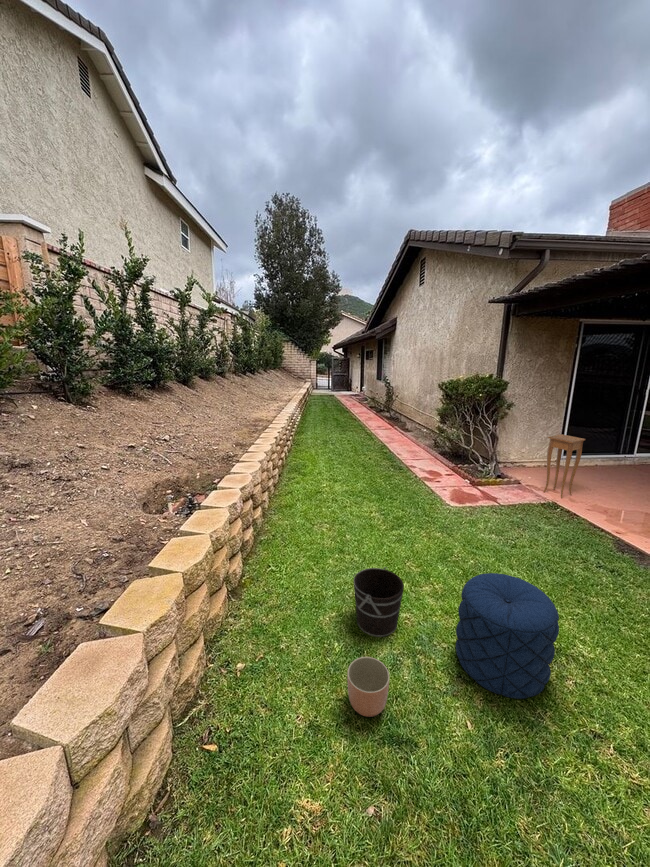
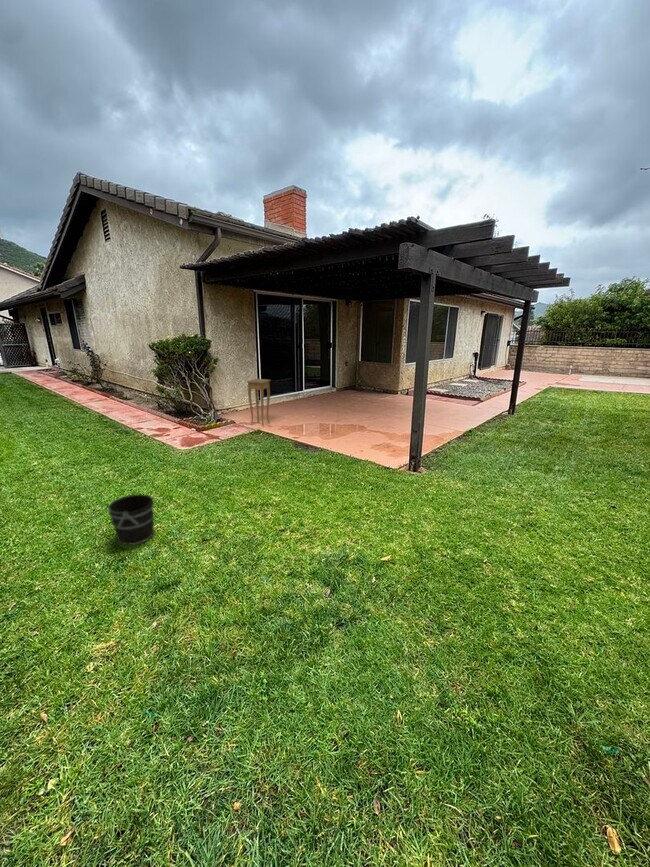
pouf: present [456,573,559,699] -> none [197,467,258,538]
planter: present [347,657,389,717] -> none [122,545,157,583]

